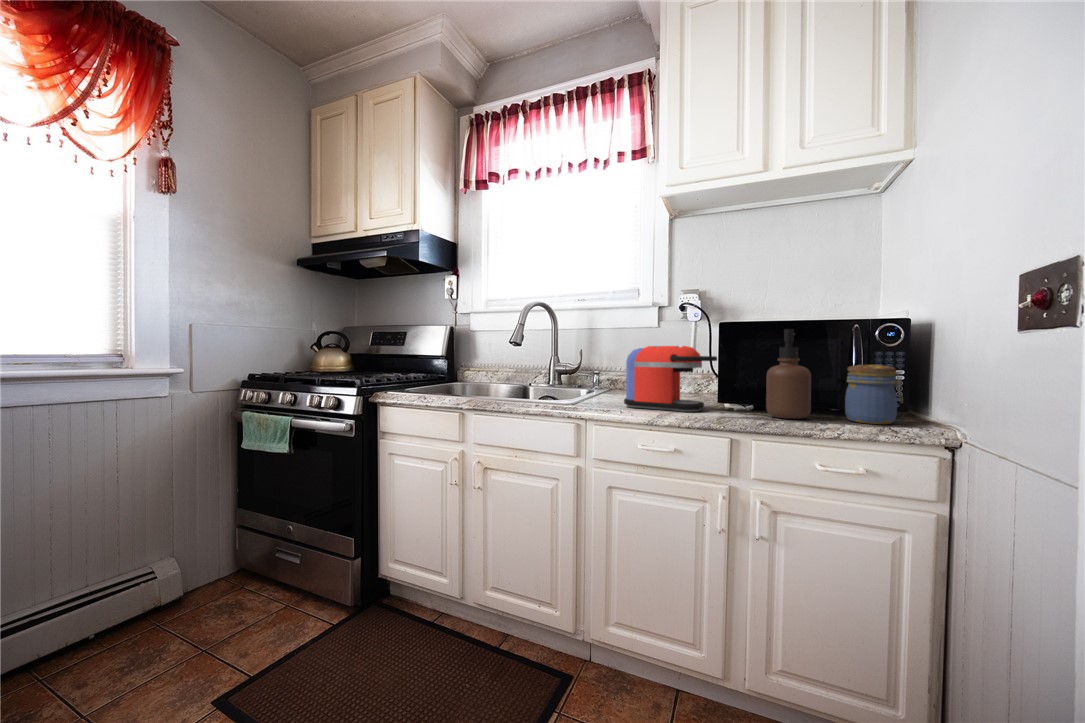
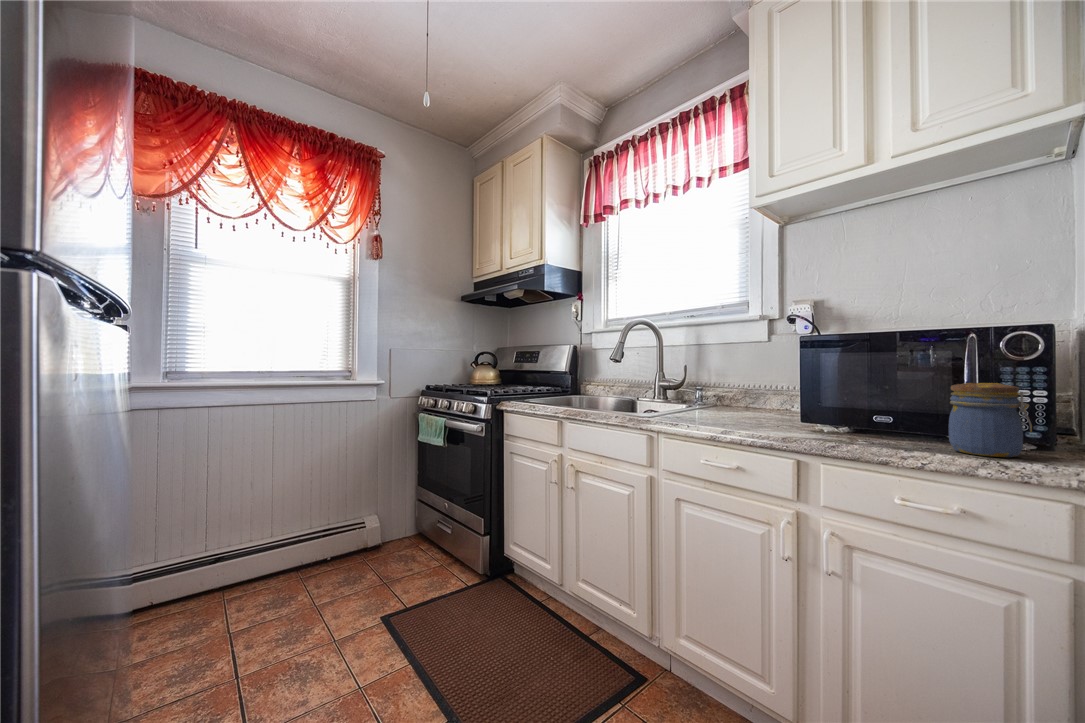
soap dispenser: present [766,329,811,419] -> none [846,341,902,444]
coffee maker: present [624,346,717,412] -> none [700,361,795,430]

